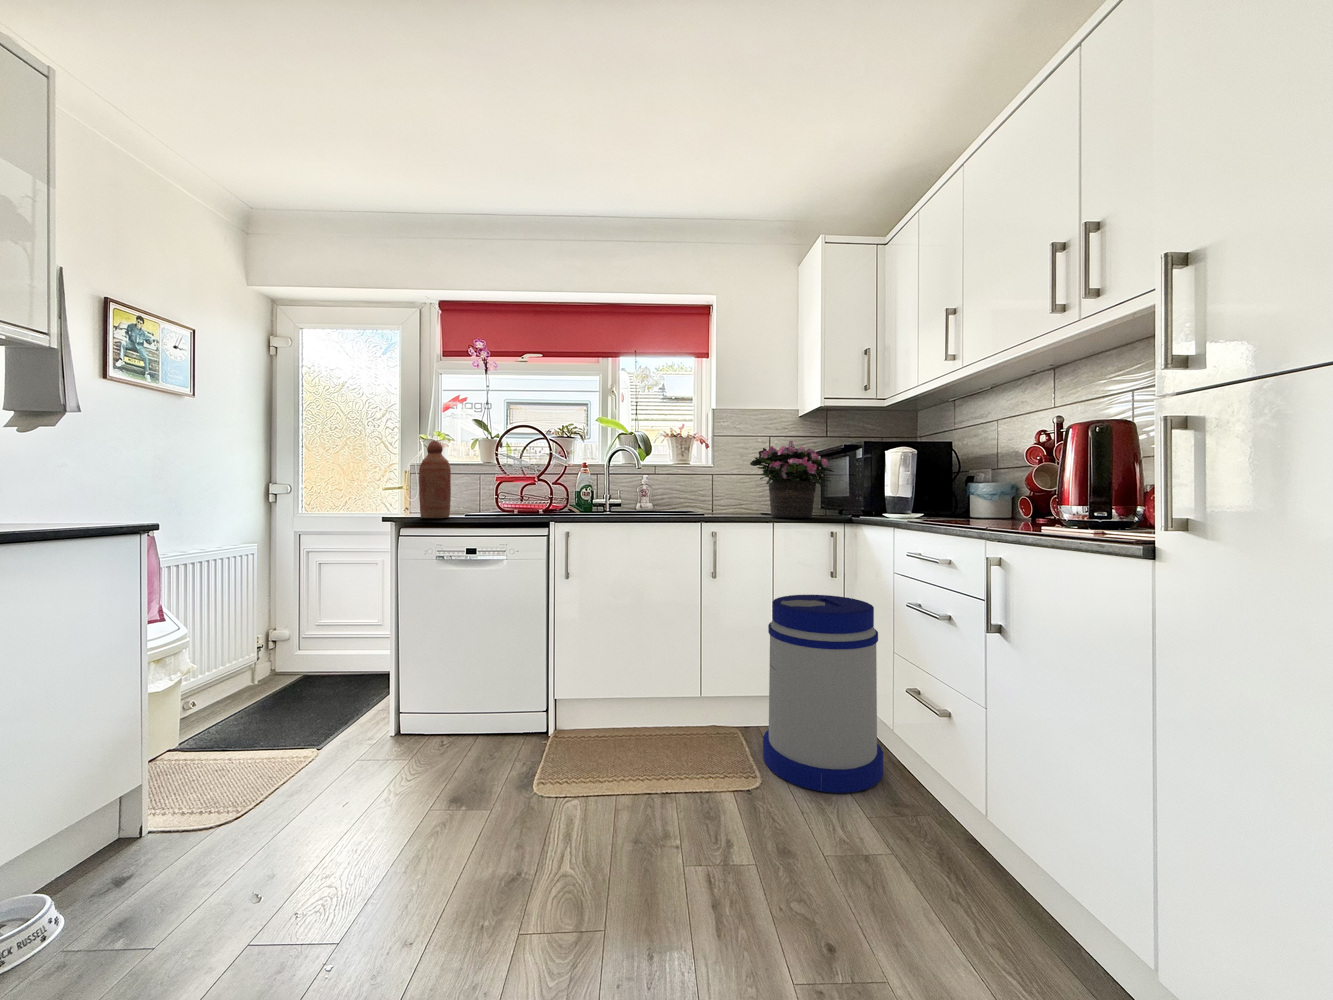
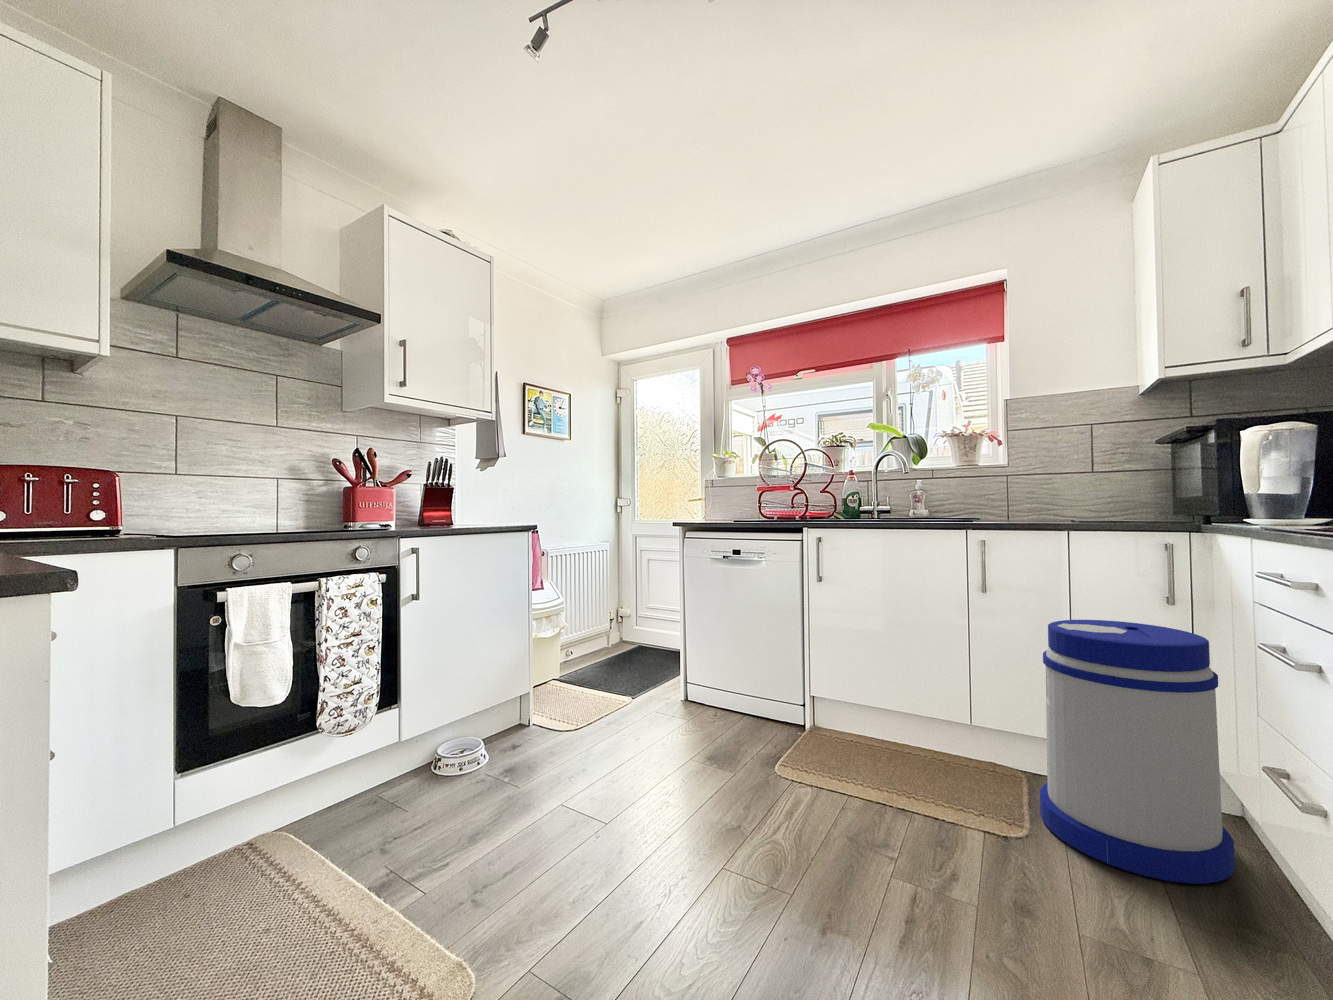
bottle: present [419,441,451,518] -> none [696,459,721,524]
potted flower: present [750,441,834,518] -> none [1027,428,1157,524]

